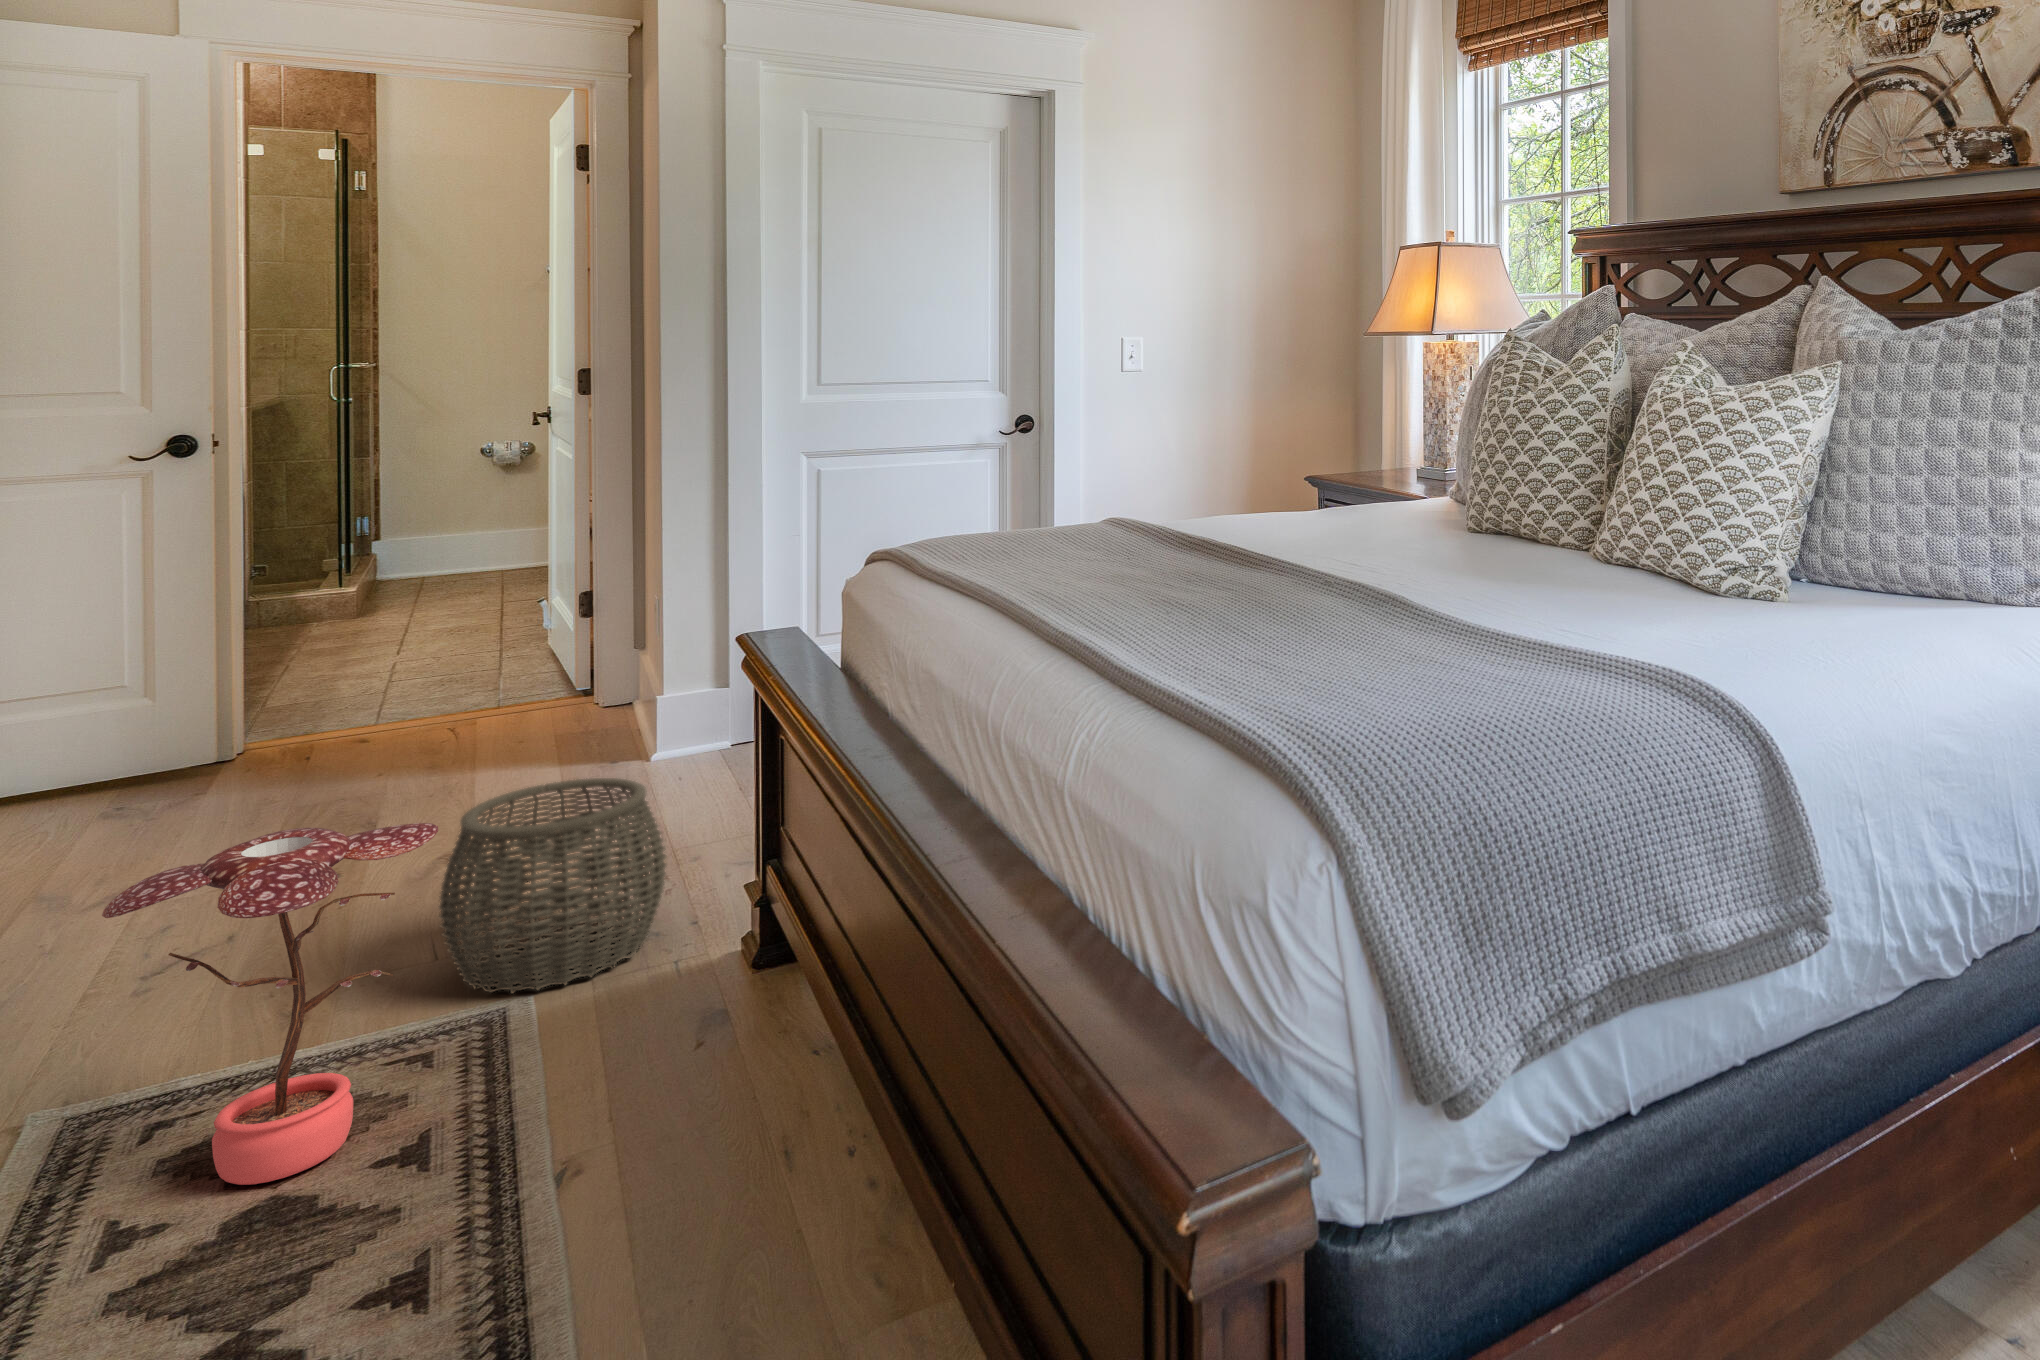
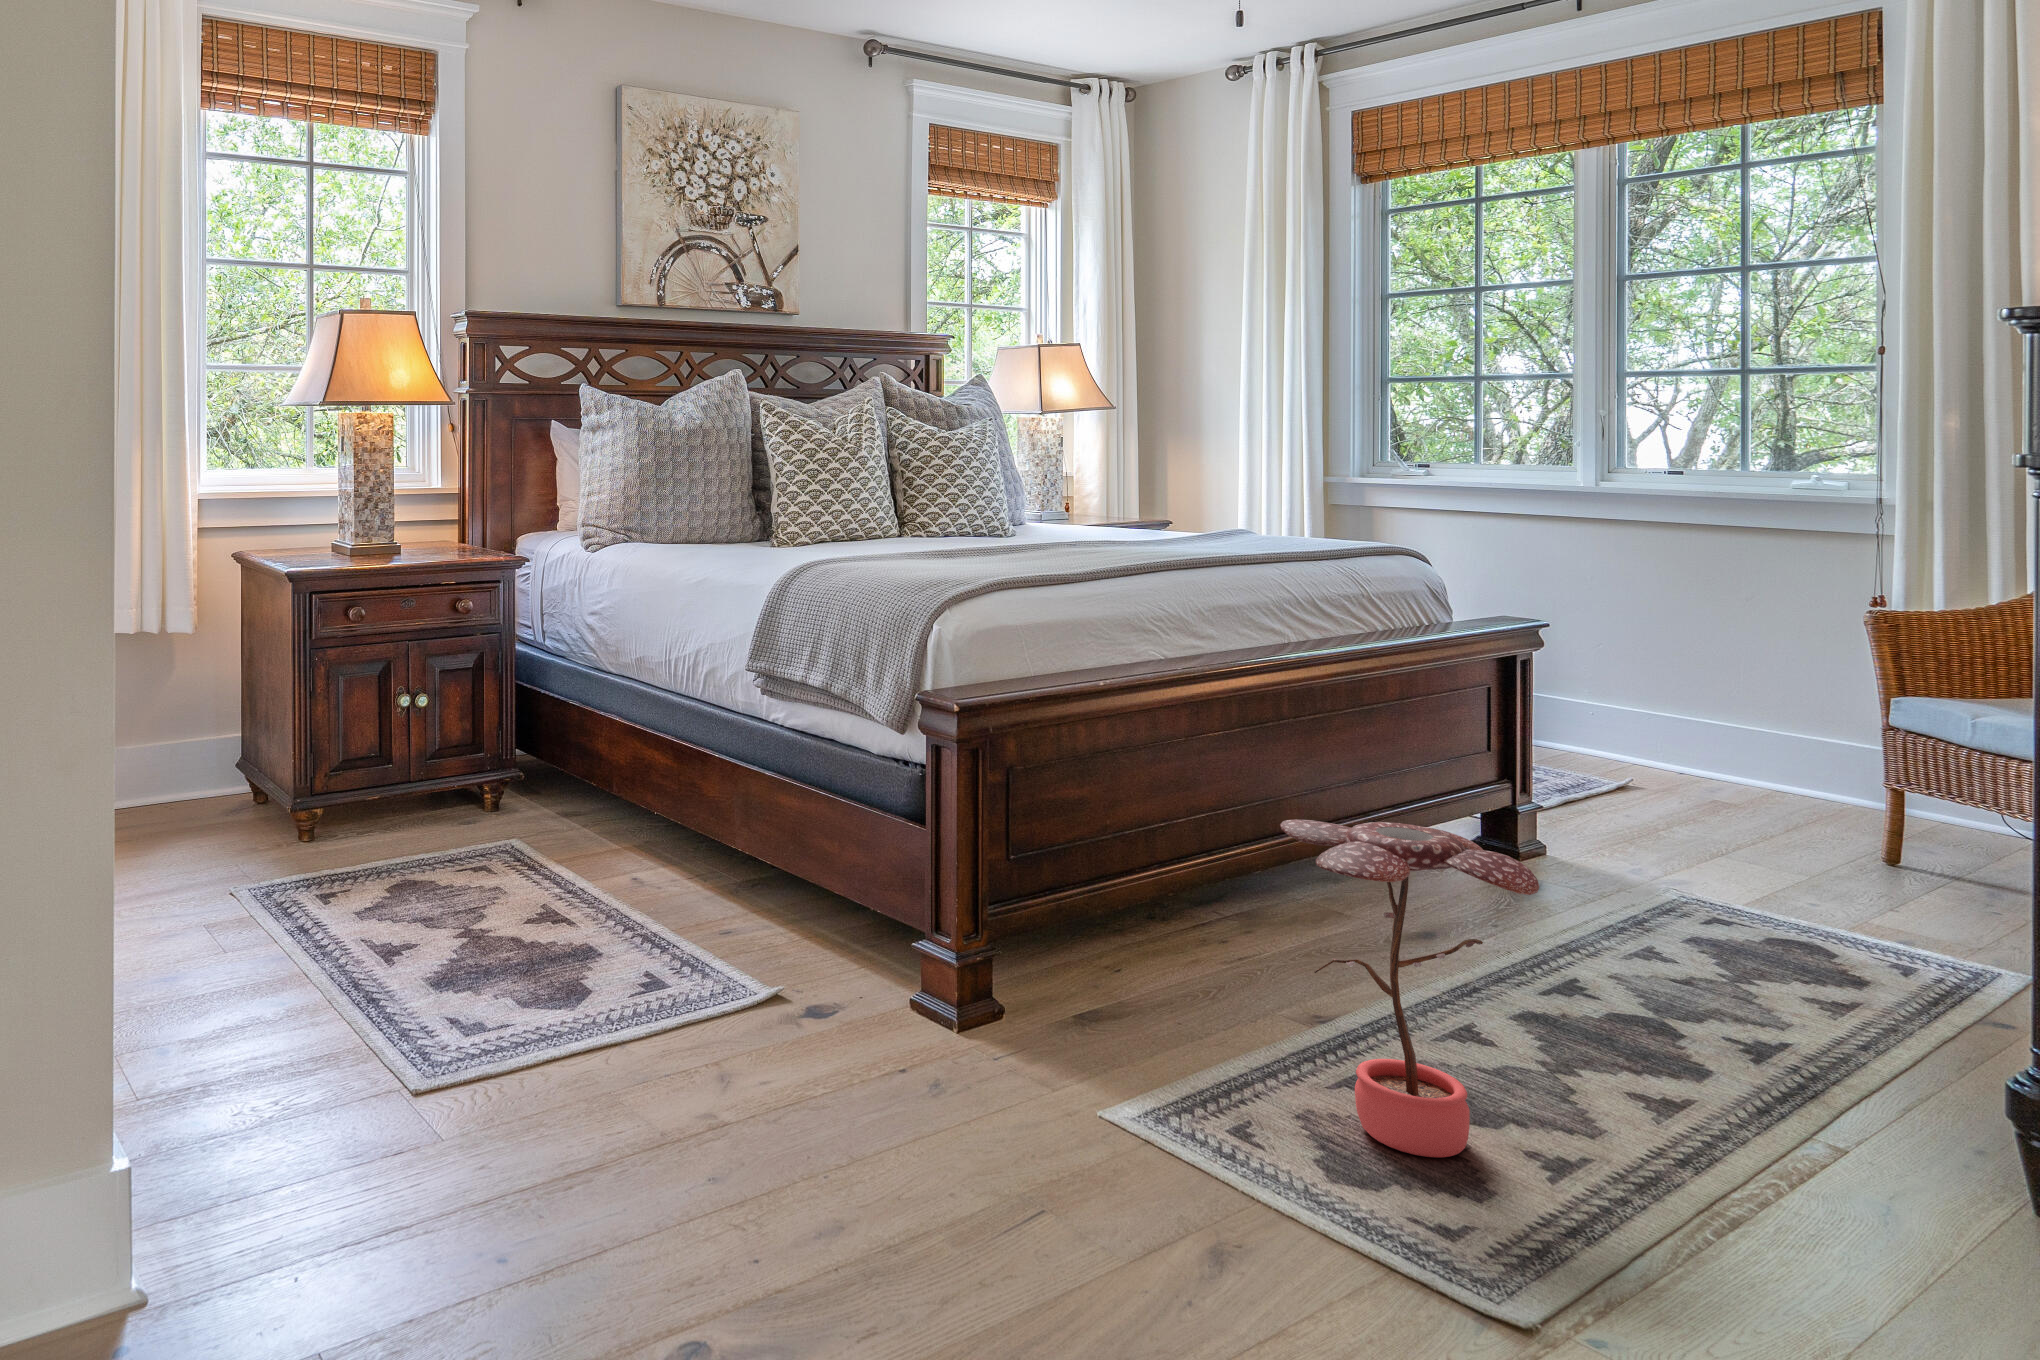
woven basket: present [439,778,666,993] -> none [882,891,1123,1163]

